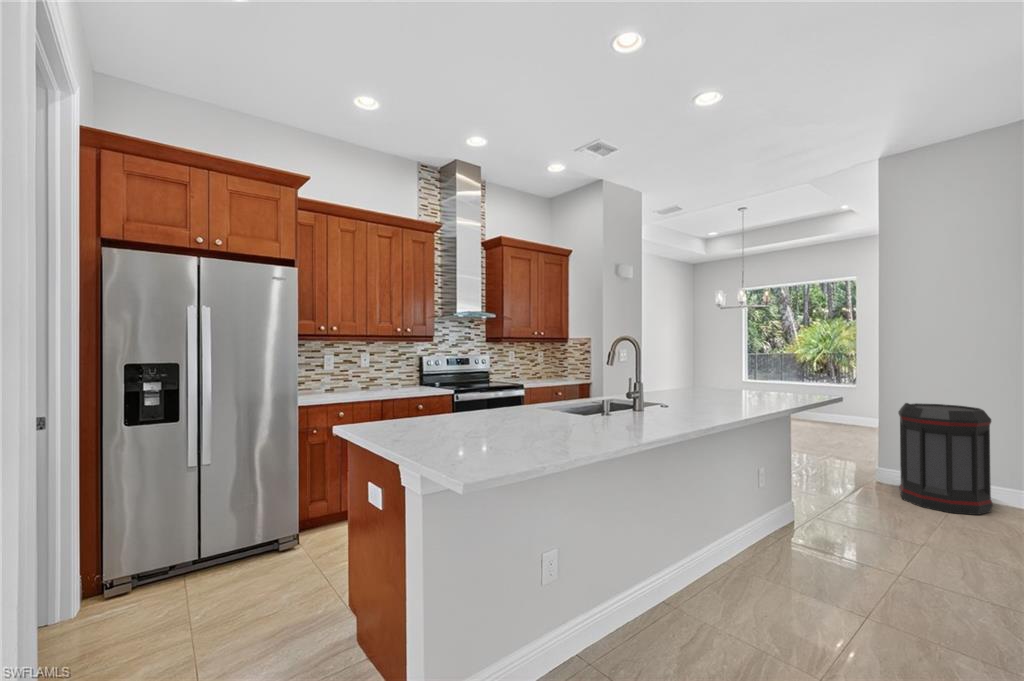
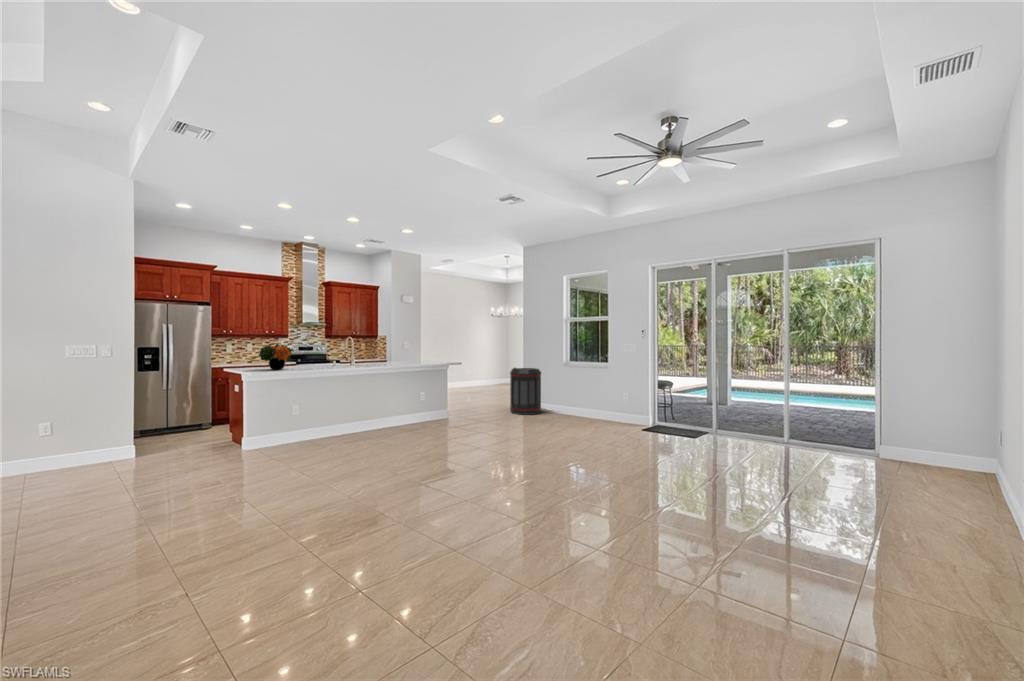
flower arrangement: none [459,352,561,441] -> present [259,344,292,370]

